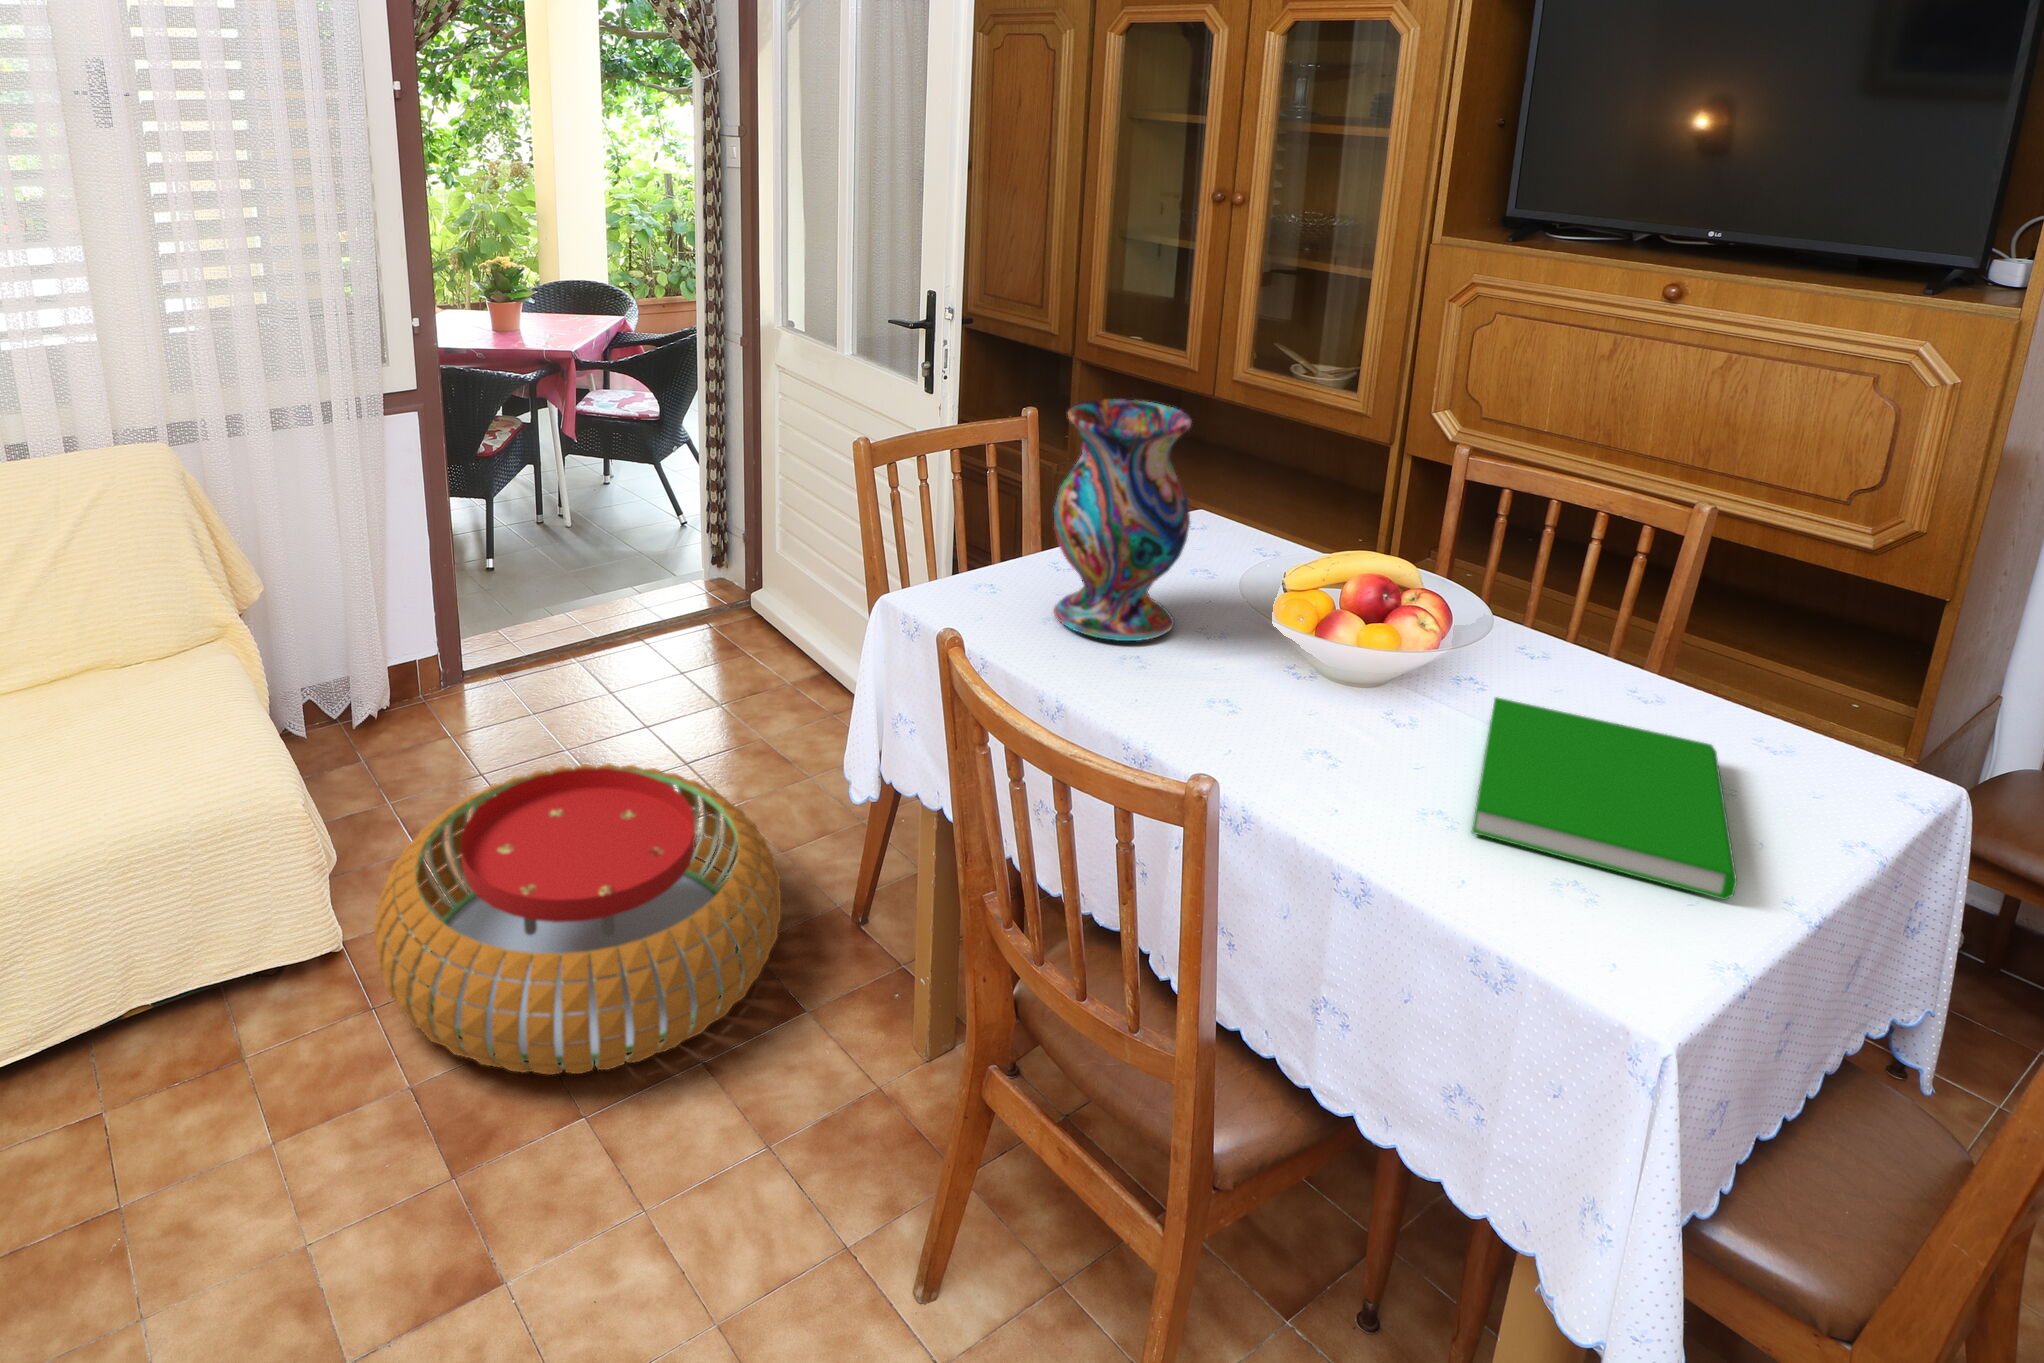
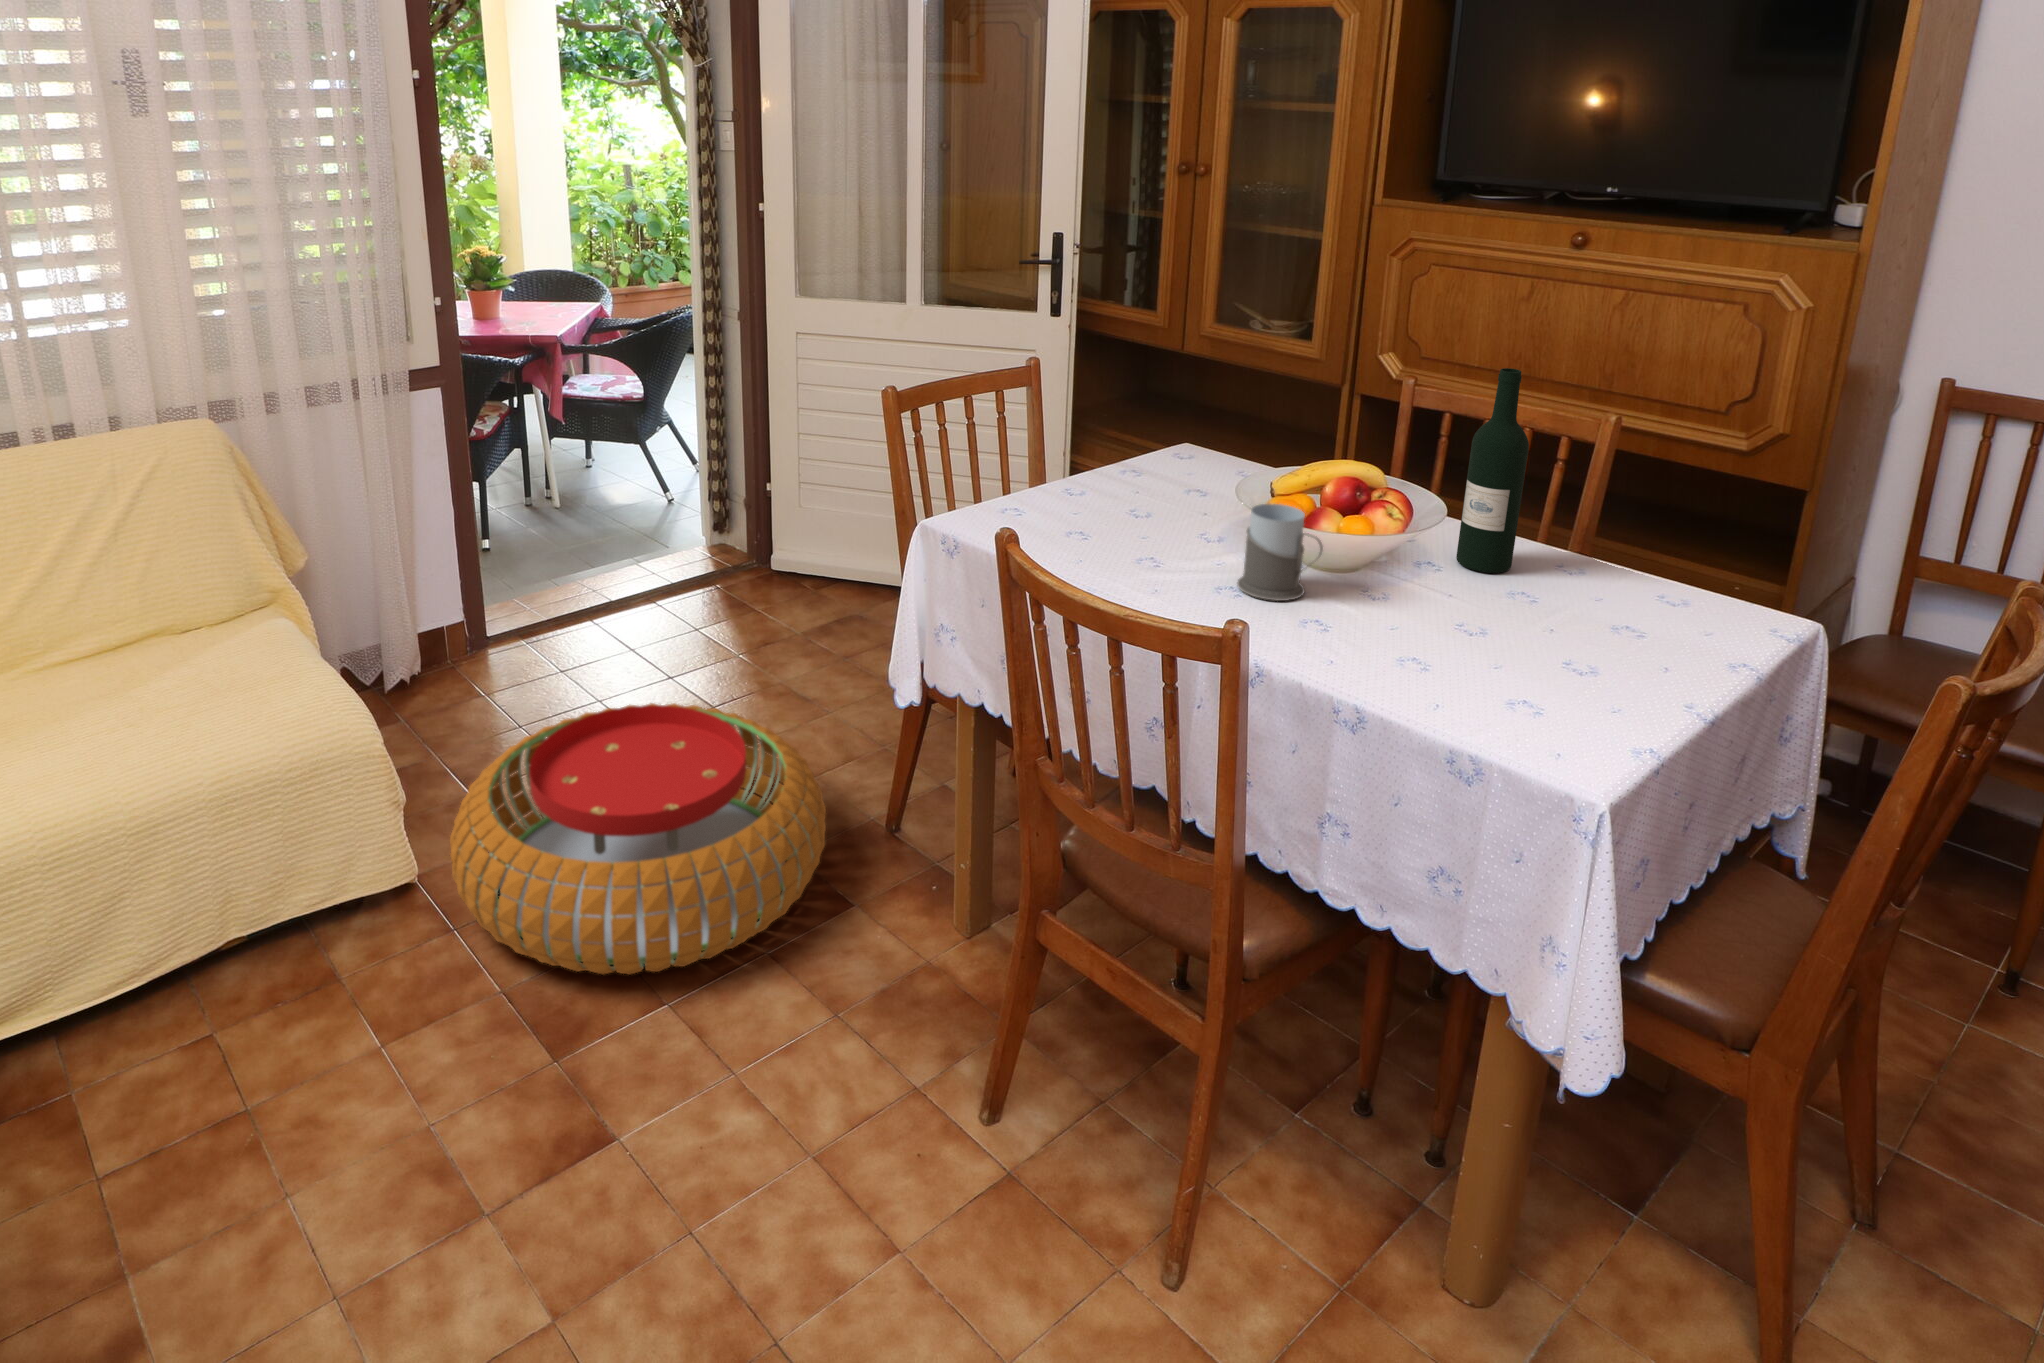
vase: present [1054,399,1192,641] -> none [1075,338,1193,546]
wine bottle: none [1502,456,1594,698] -> present [1456,368,1529,573]
mug: none [1231,605,1332,723] -> present [1237,504,1323,601]
book: present [1472,697,1737,900] -> none [1445,571,1652,706]

